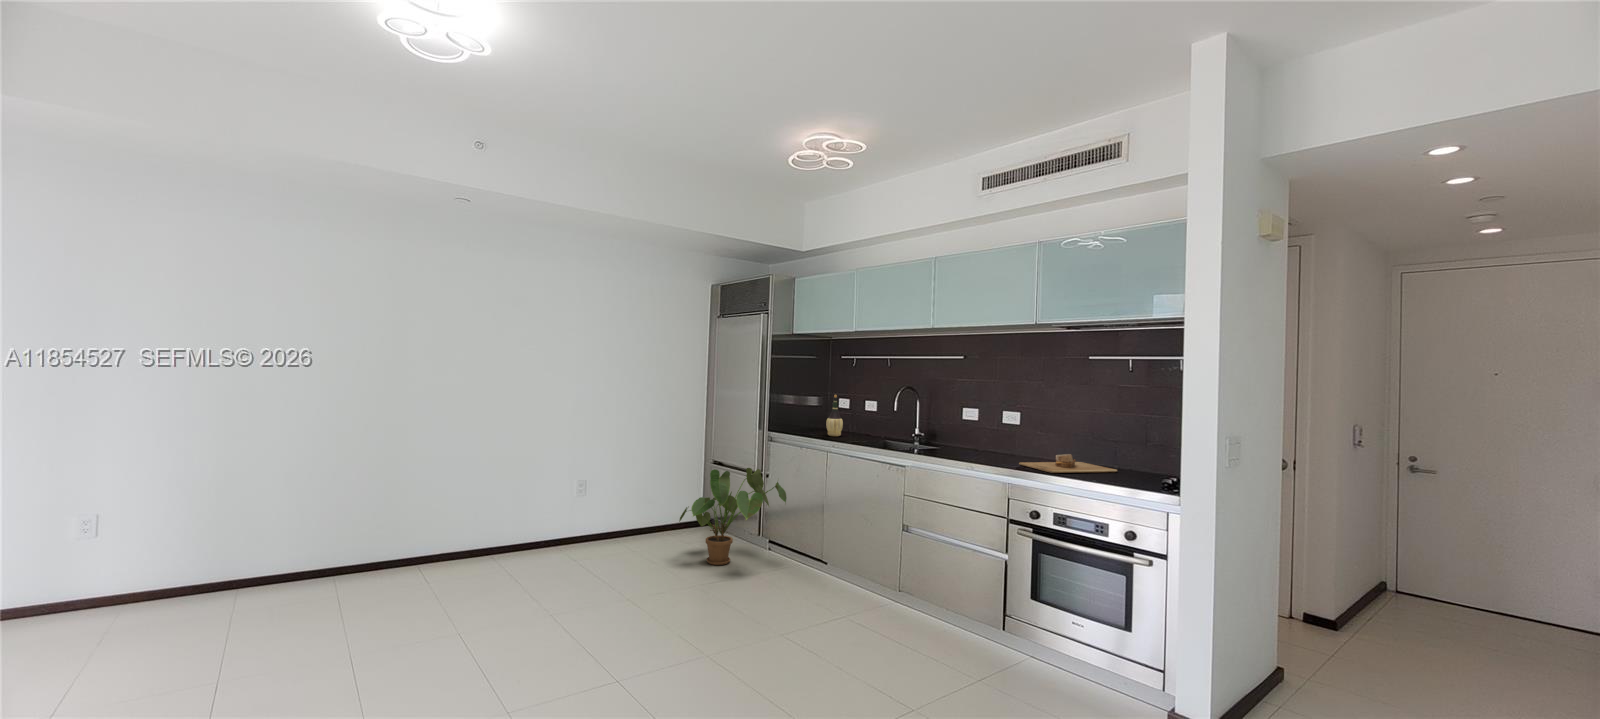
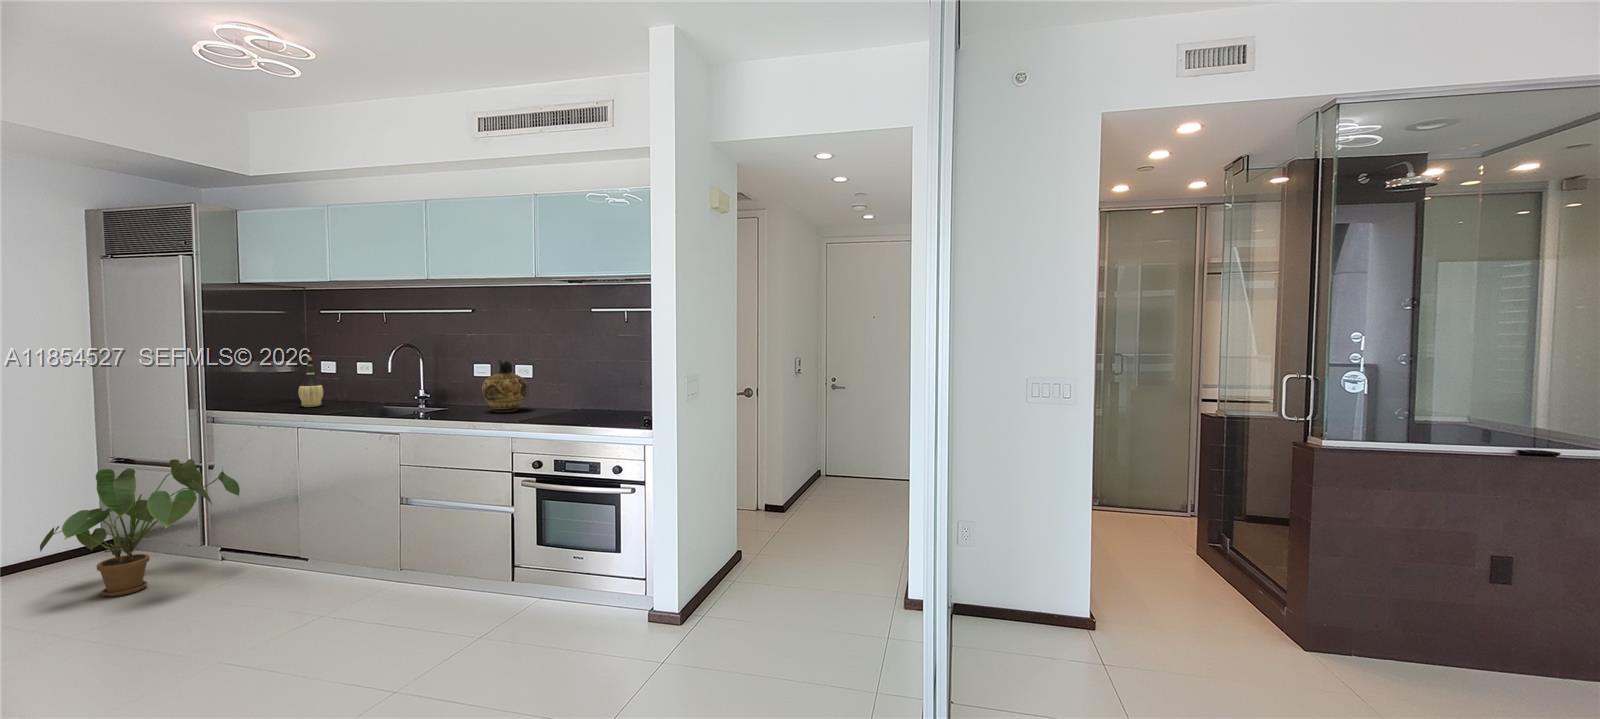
ceramic jug: none [974,406,1017,457] -> present [482,360,528,412]
cutting board: present [1019,454,1117,473] -> none [526,402,618,422]

